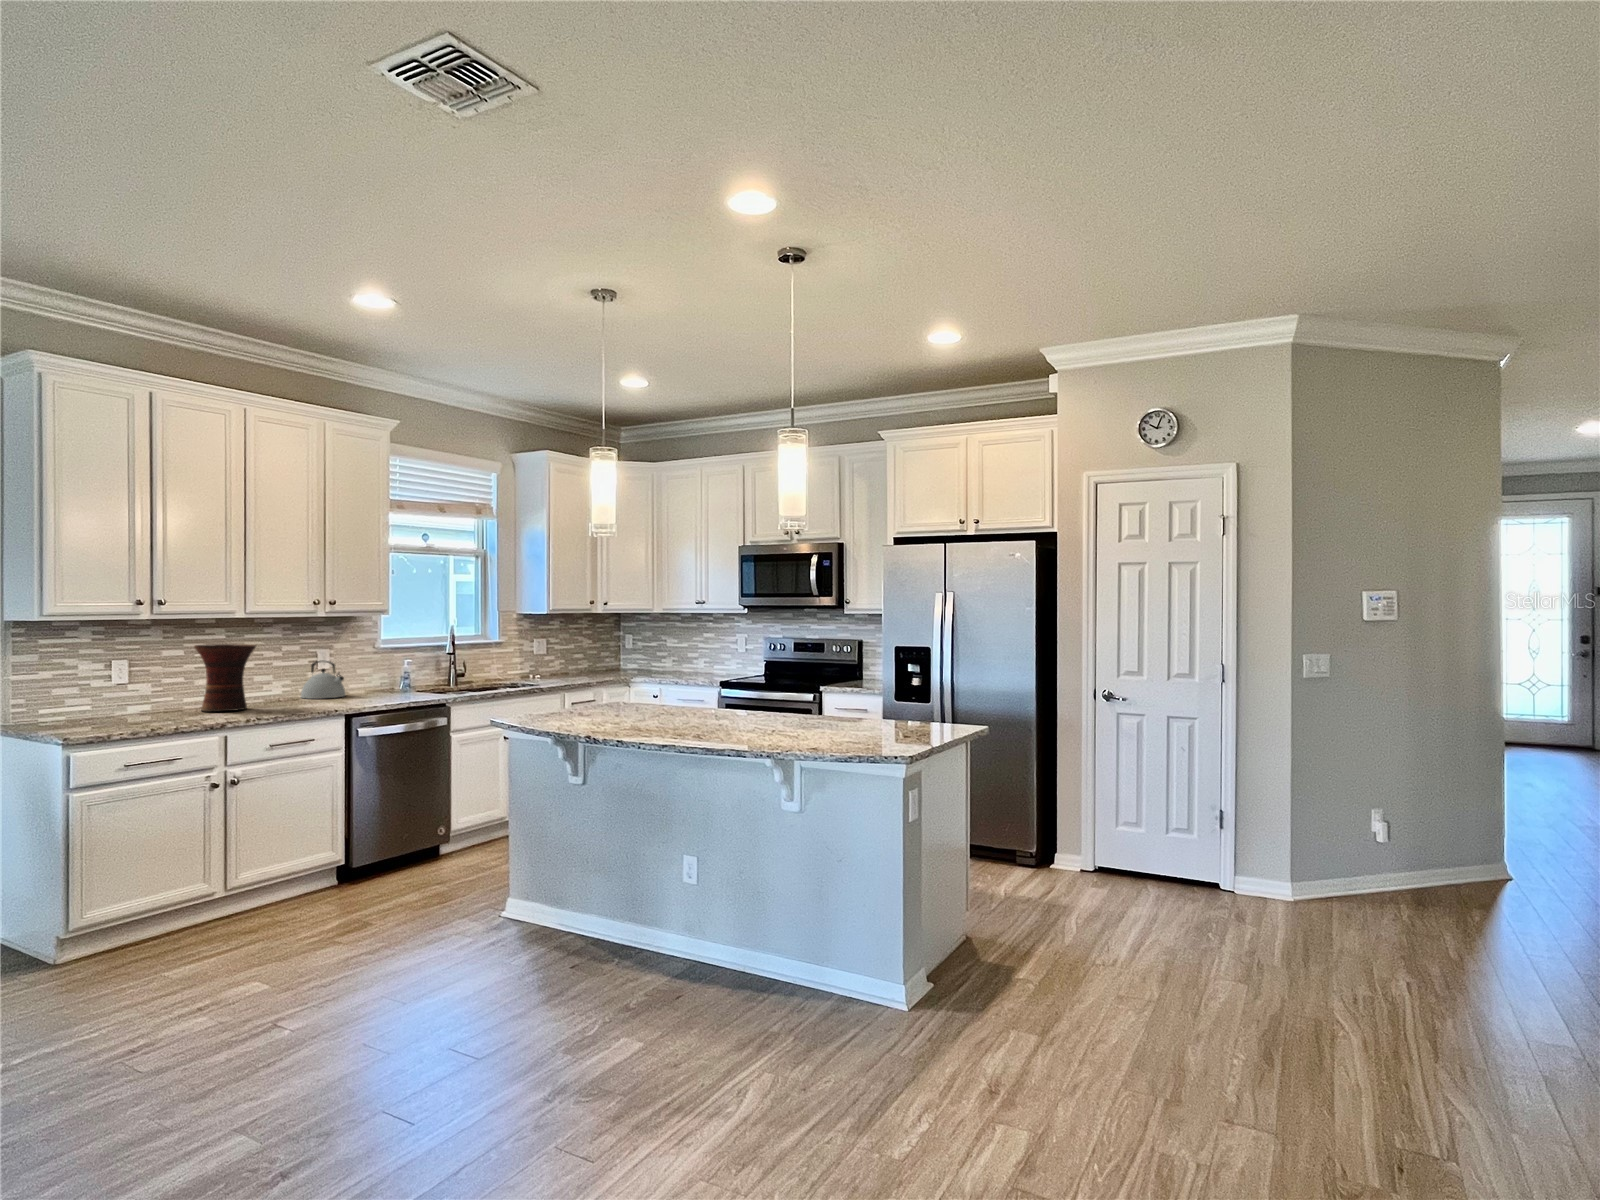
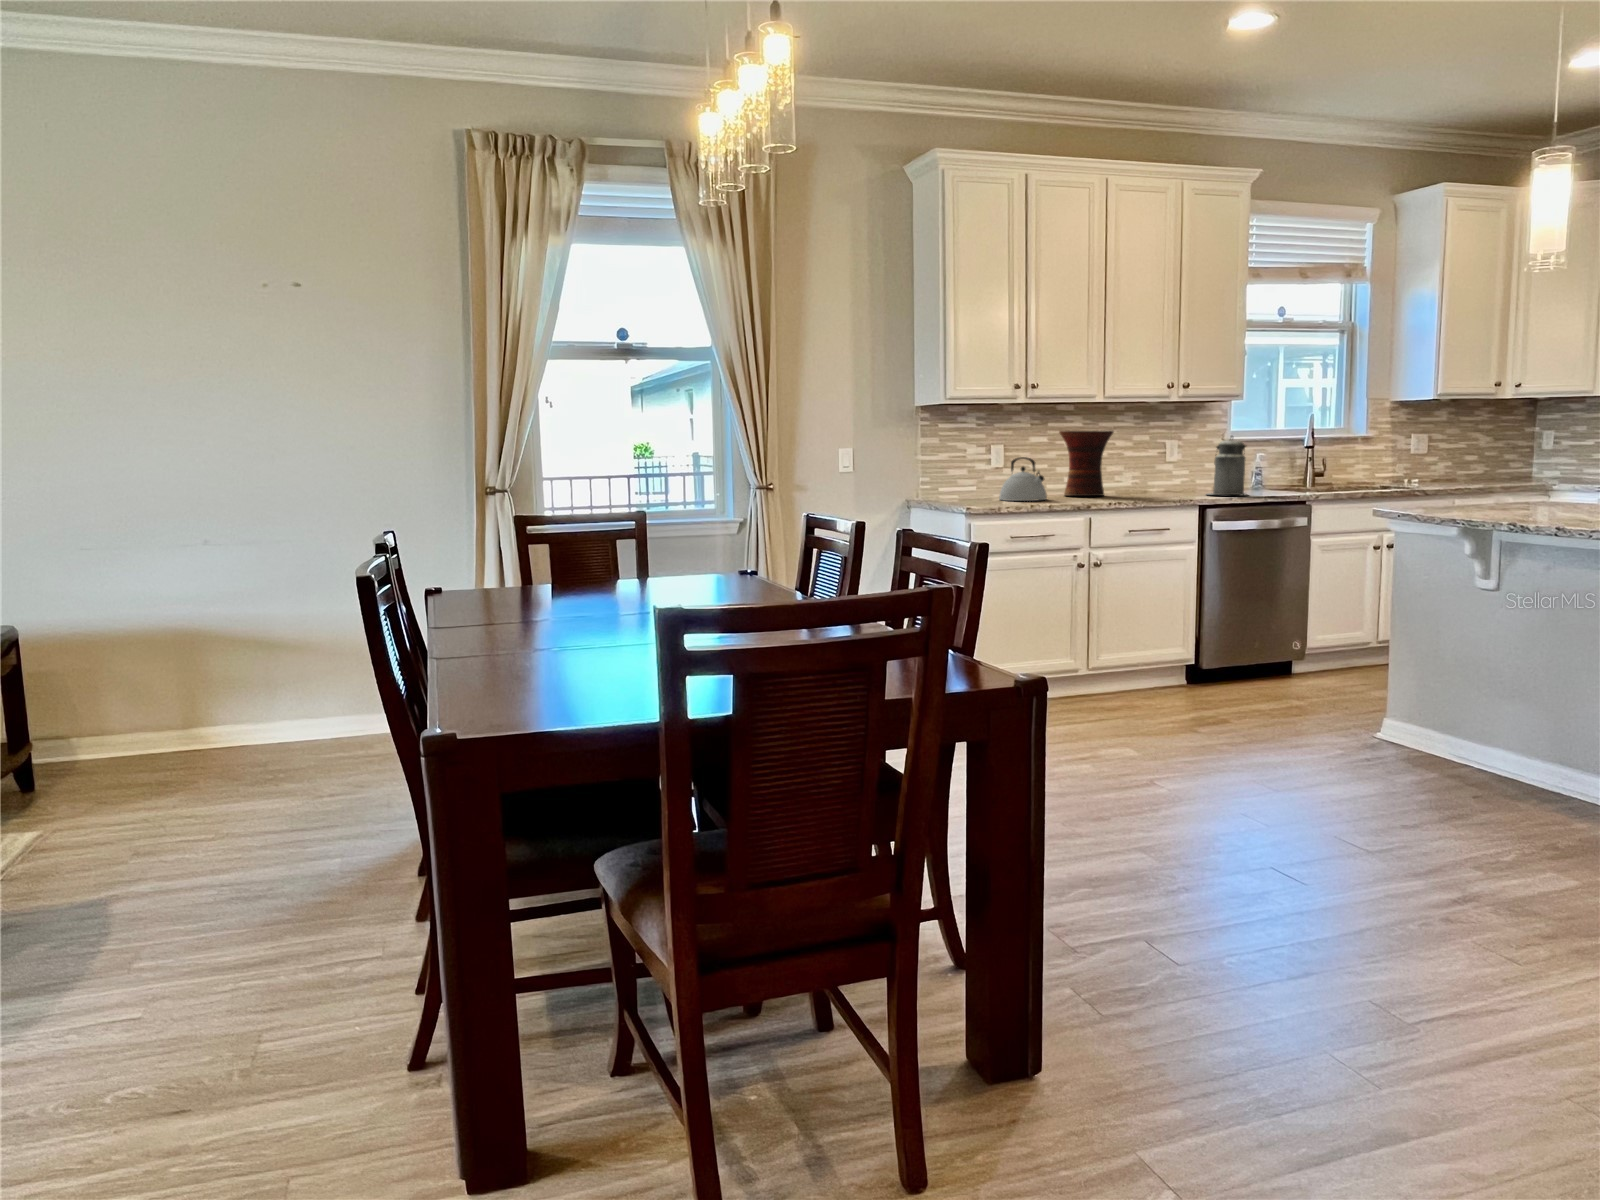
canister: none [353,648,395,703] -> present [1207,436,1246,495]
kettle: present [301,661,346,699] -> present [999,457,1047,501]

